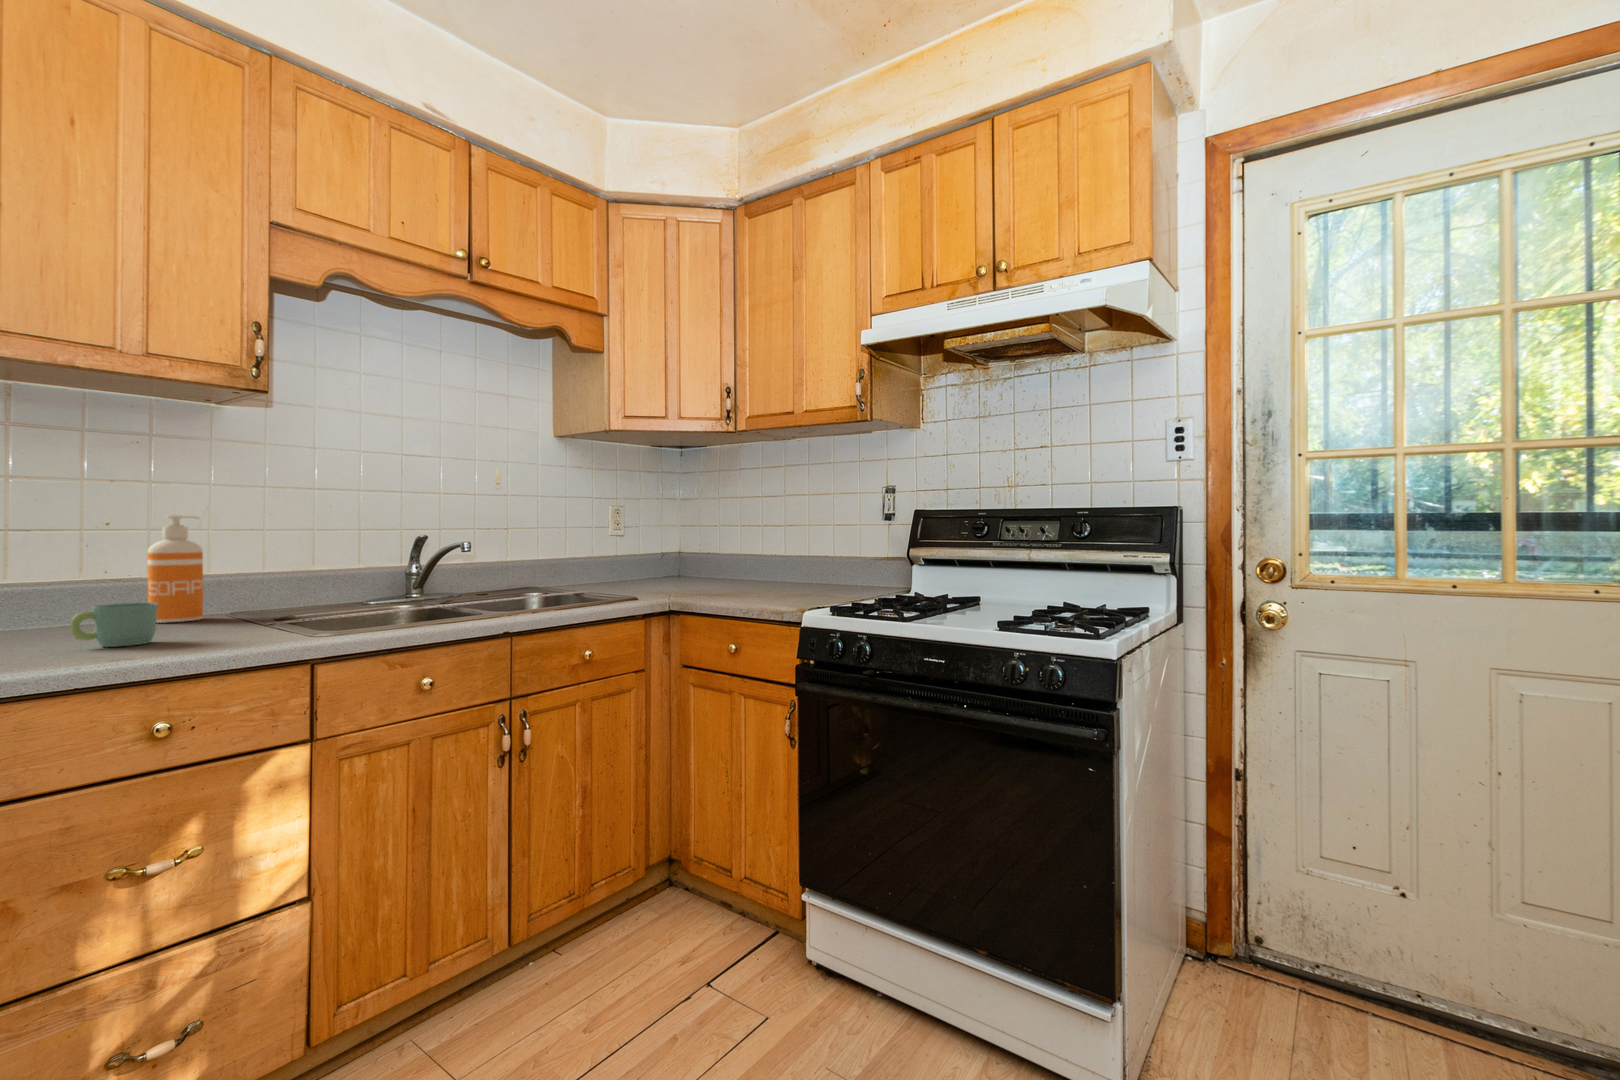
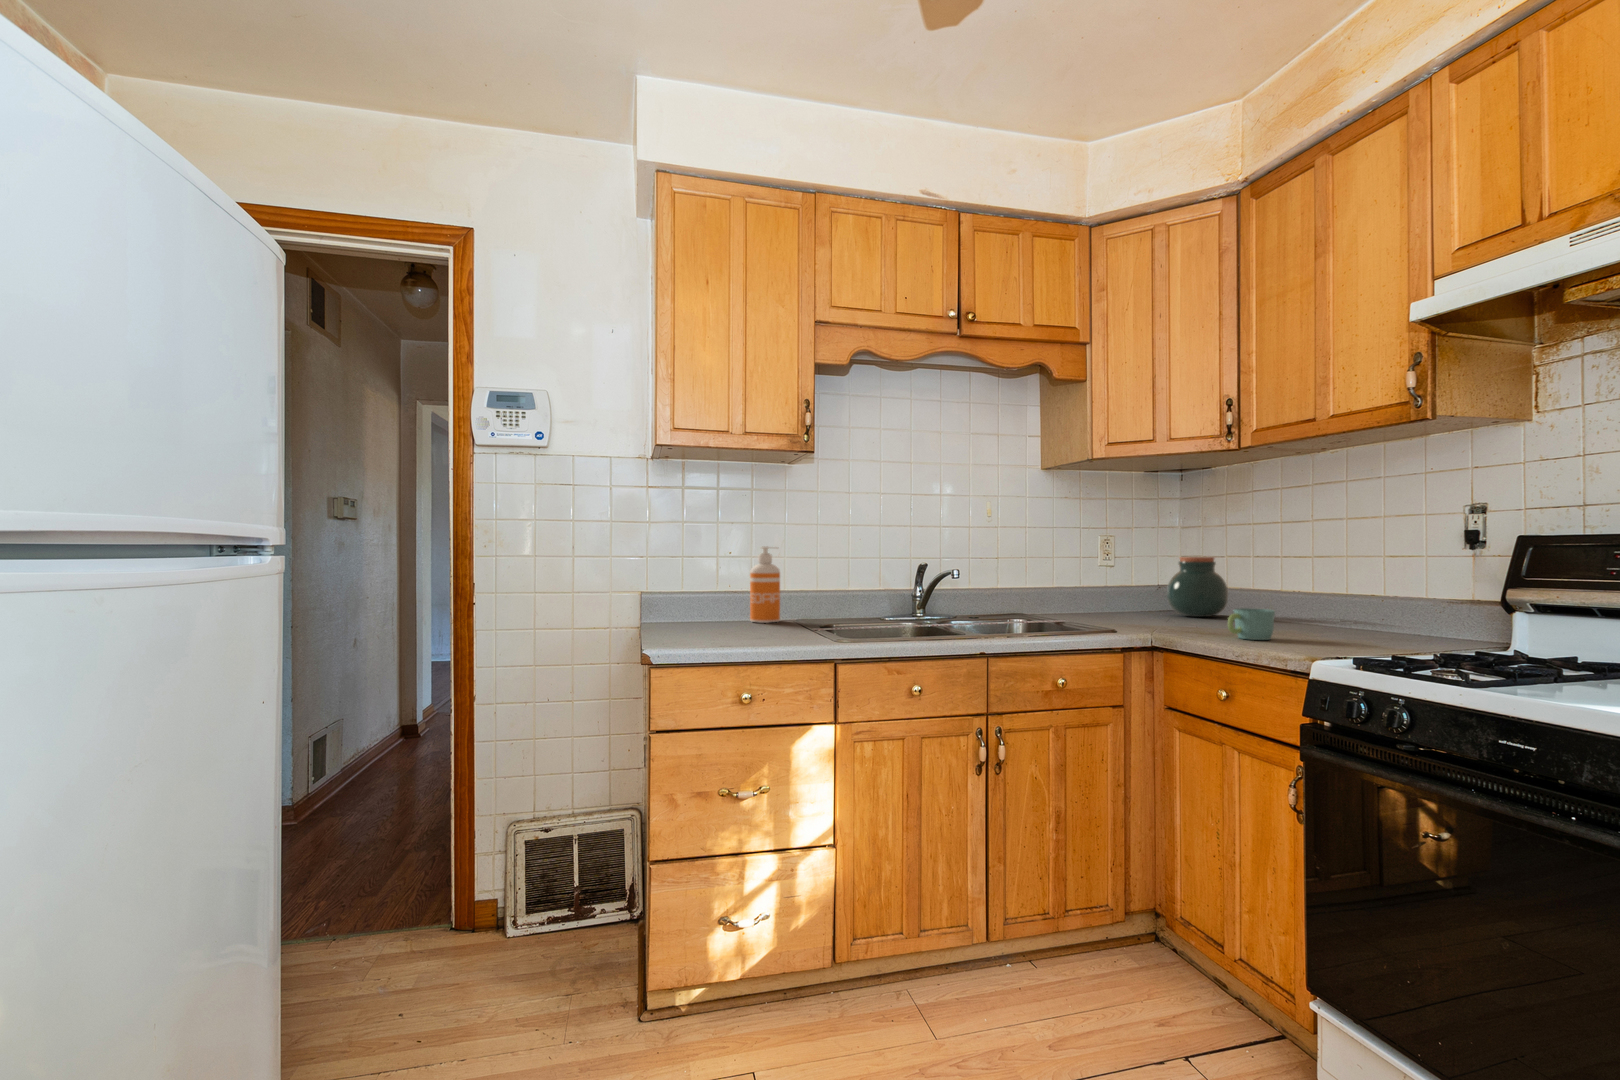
jar: none [673,531,723,585] -> present [1167,557,1228,617]
mug: present [71,603,158,647] -> present [1228,608,1275,640]

